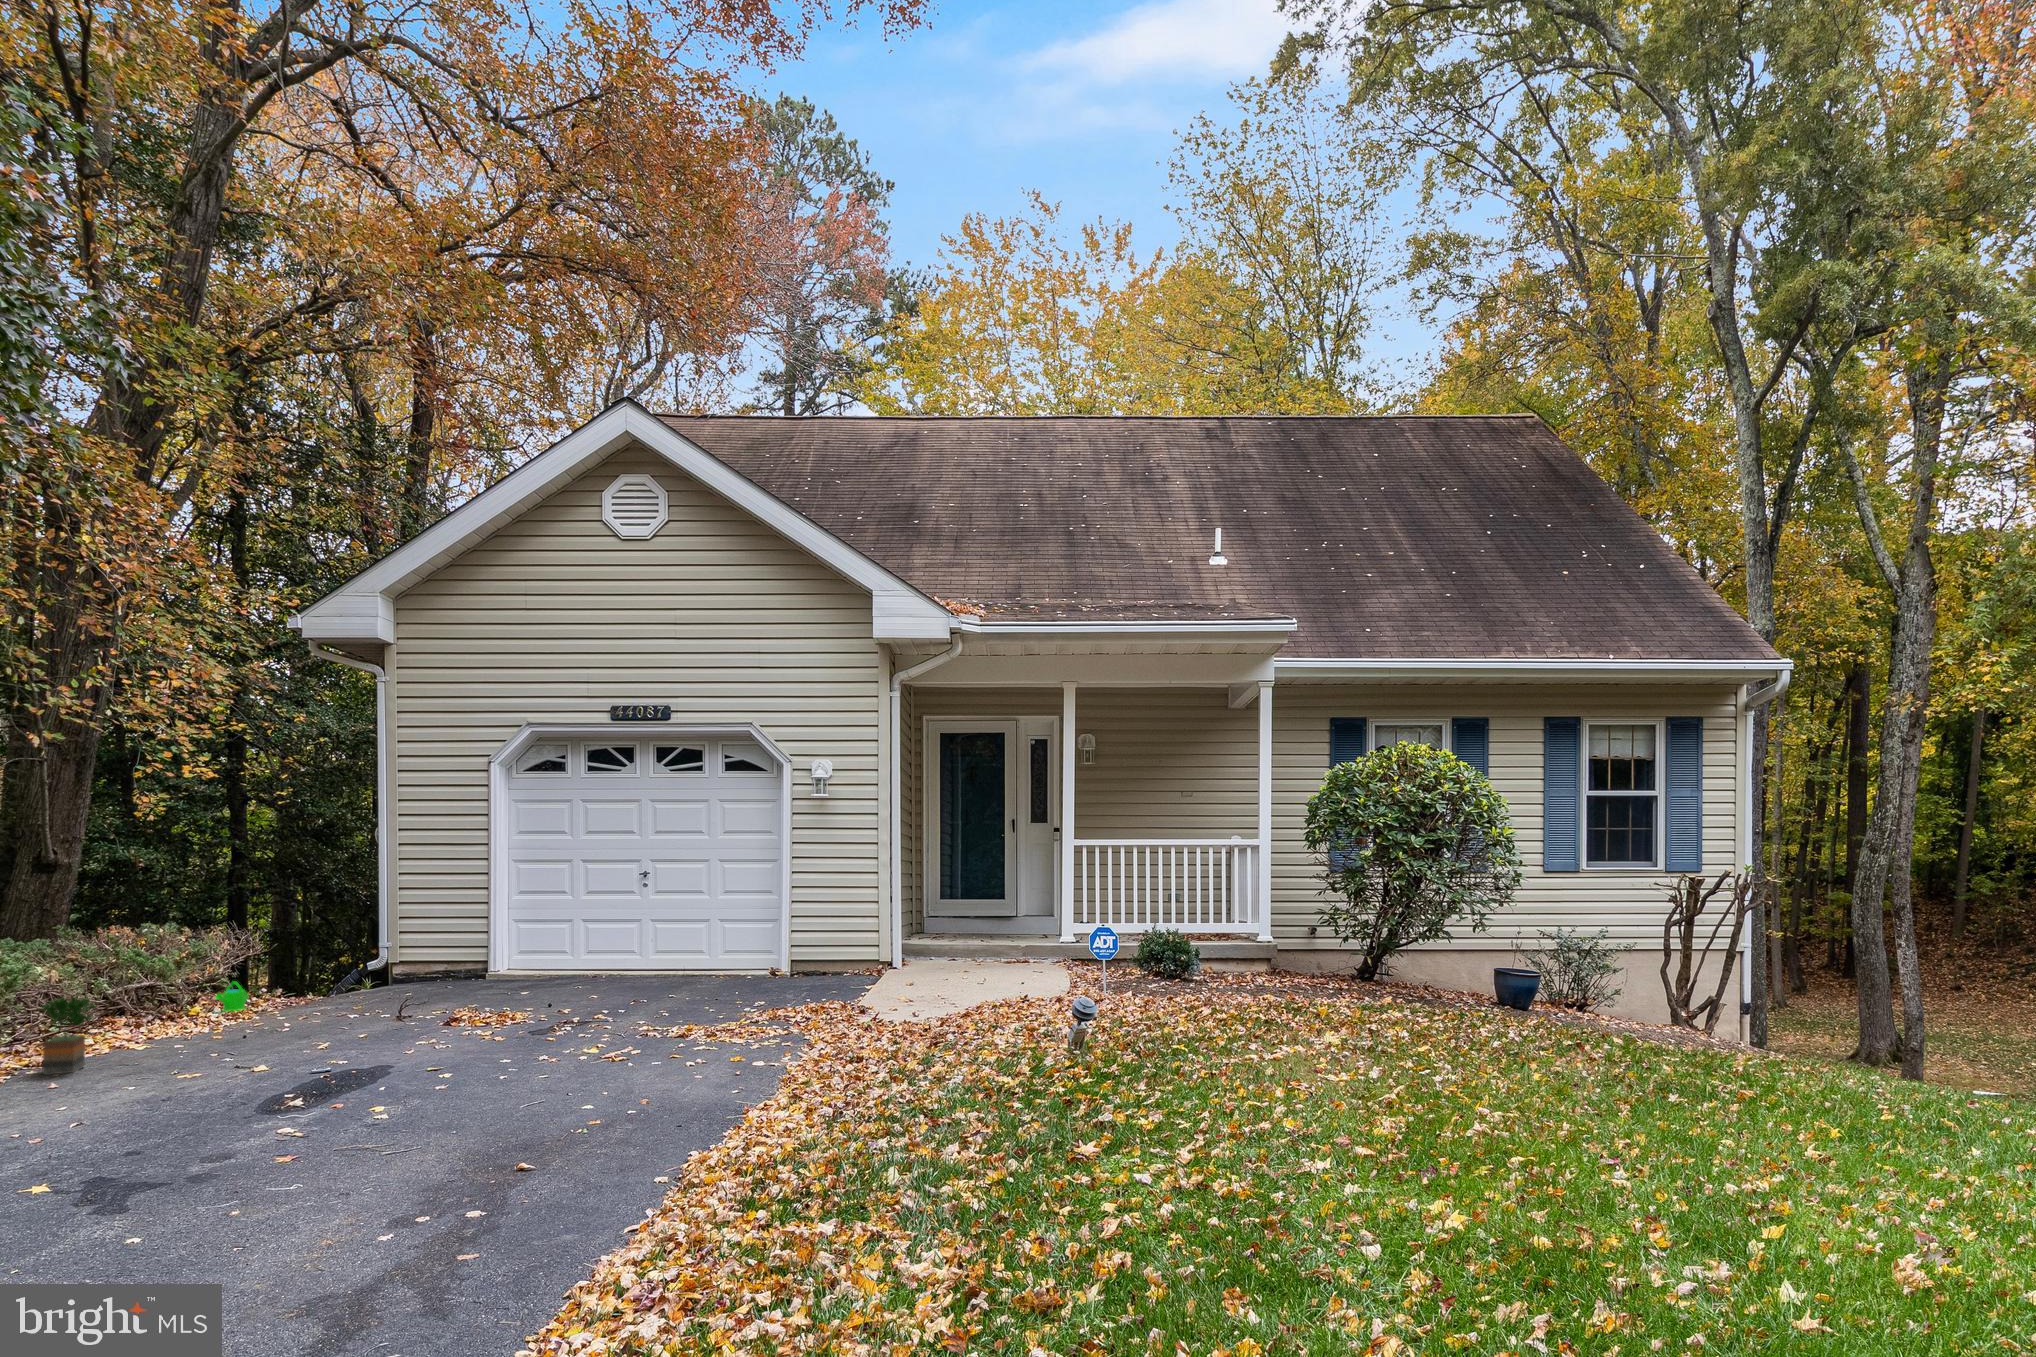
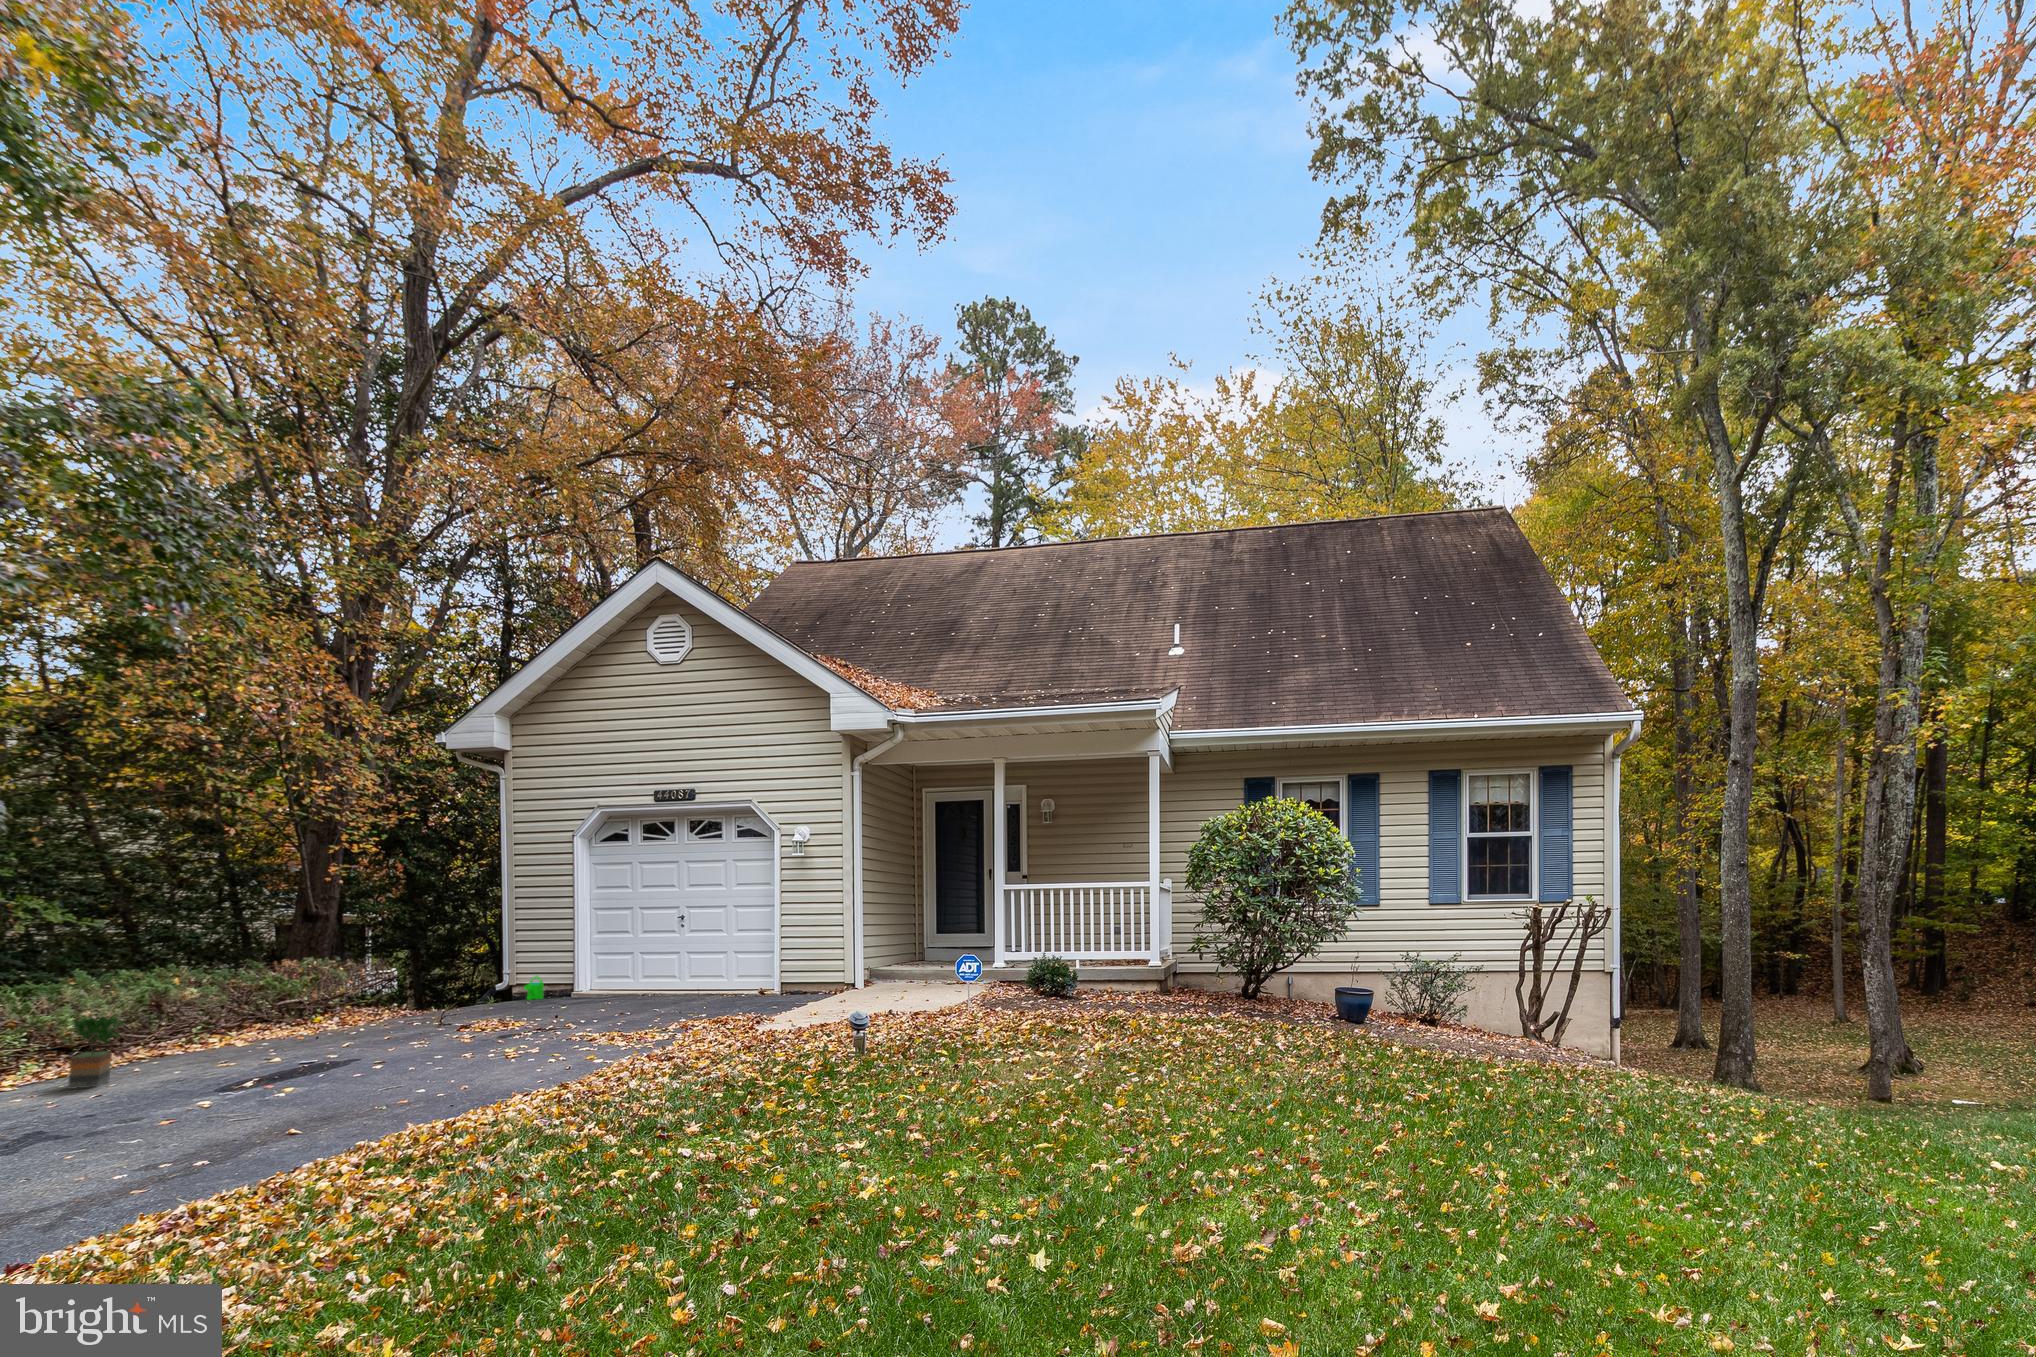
watering can: present [215,981,249,1012] -> present [524,976,544,999]

